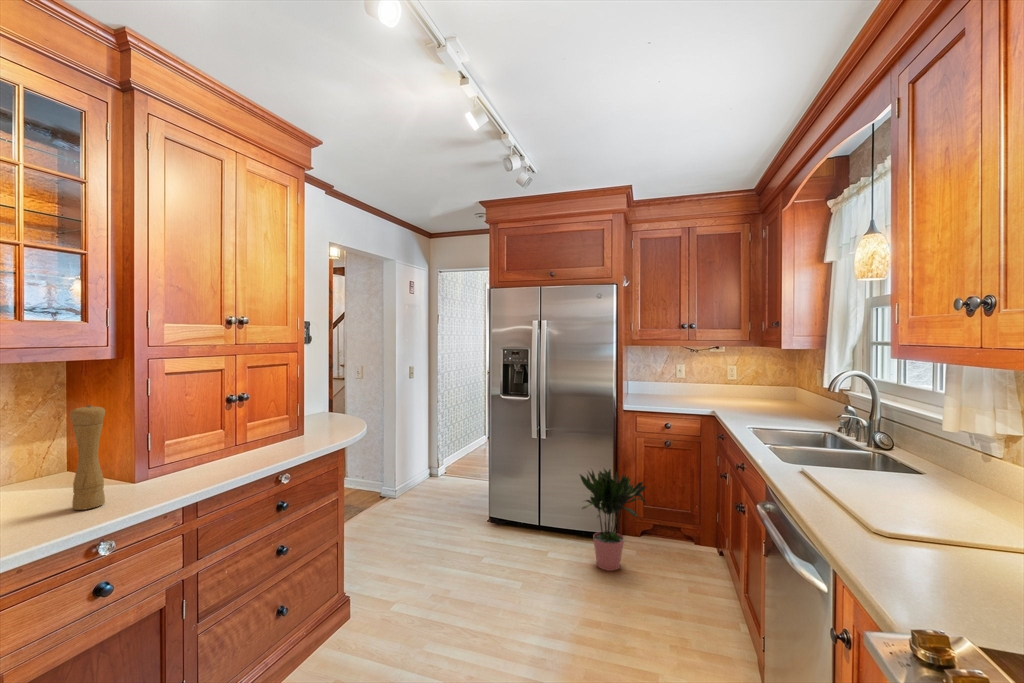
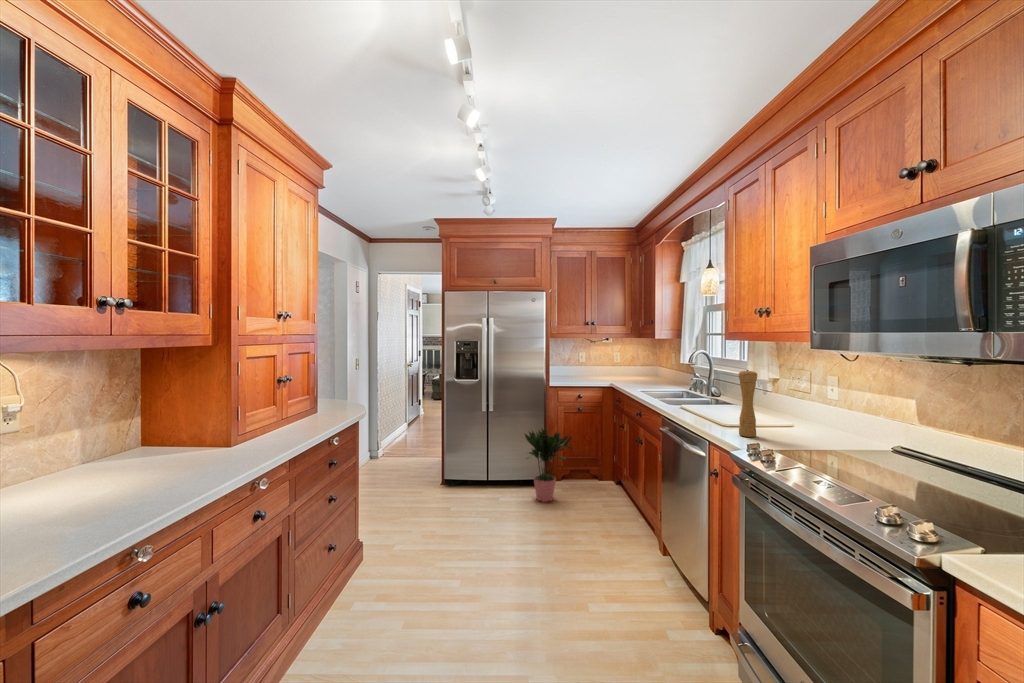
pepper mill: present [70,405,105,510] -> present [739,370,757,437]

